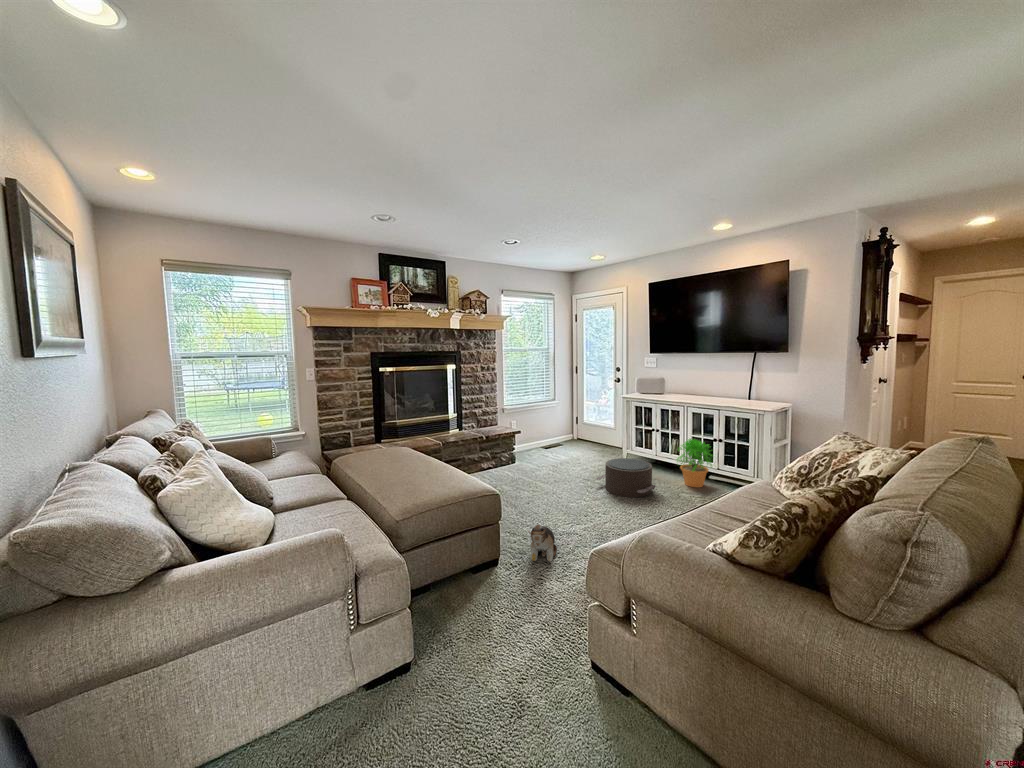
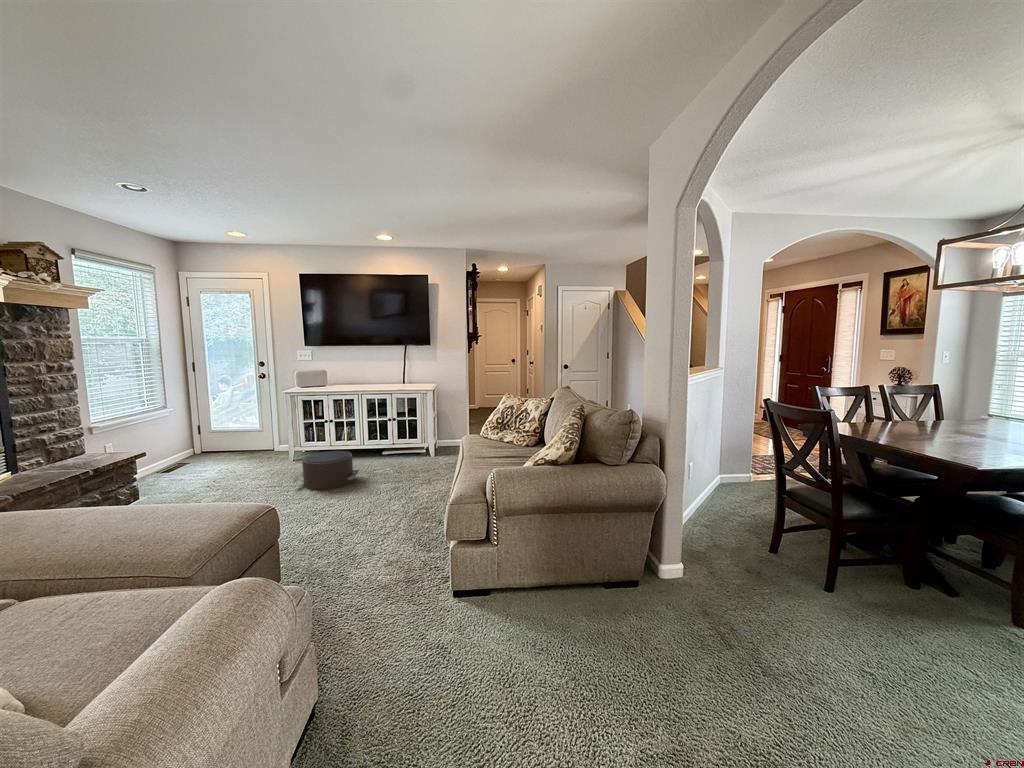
potted plant: present [677,439,712,487] -> none [361,421,394,465]
plush toy: present [529,524,557,562] -> none [308,527,343,571]

